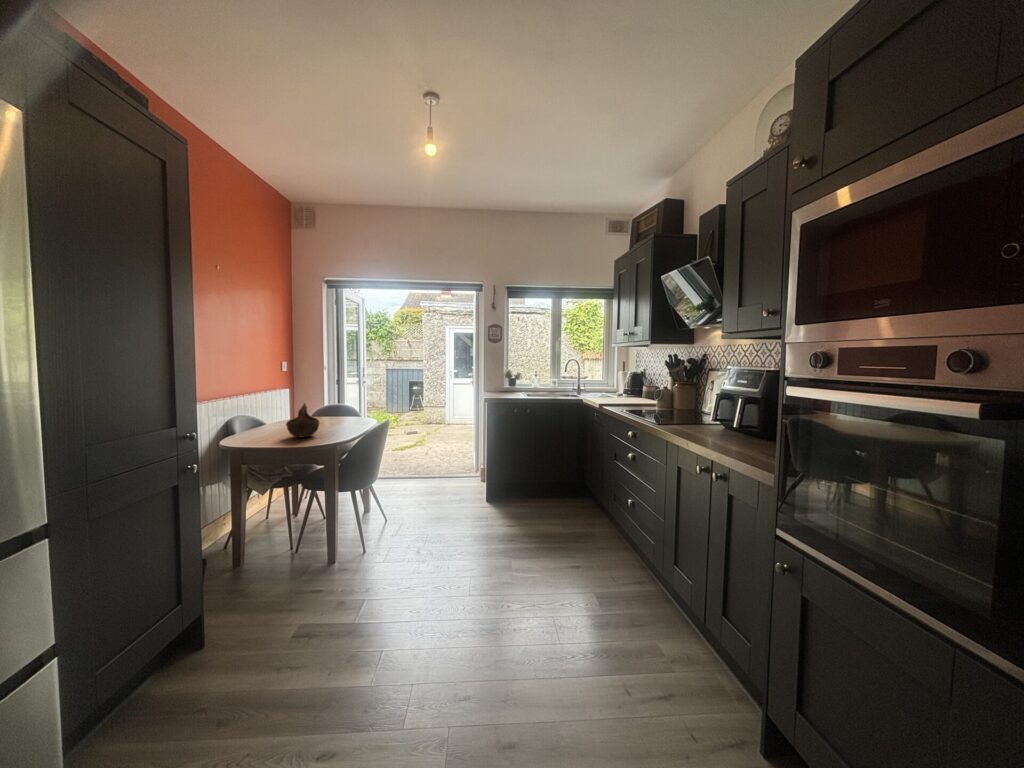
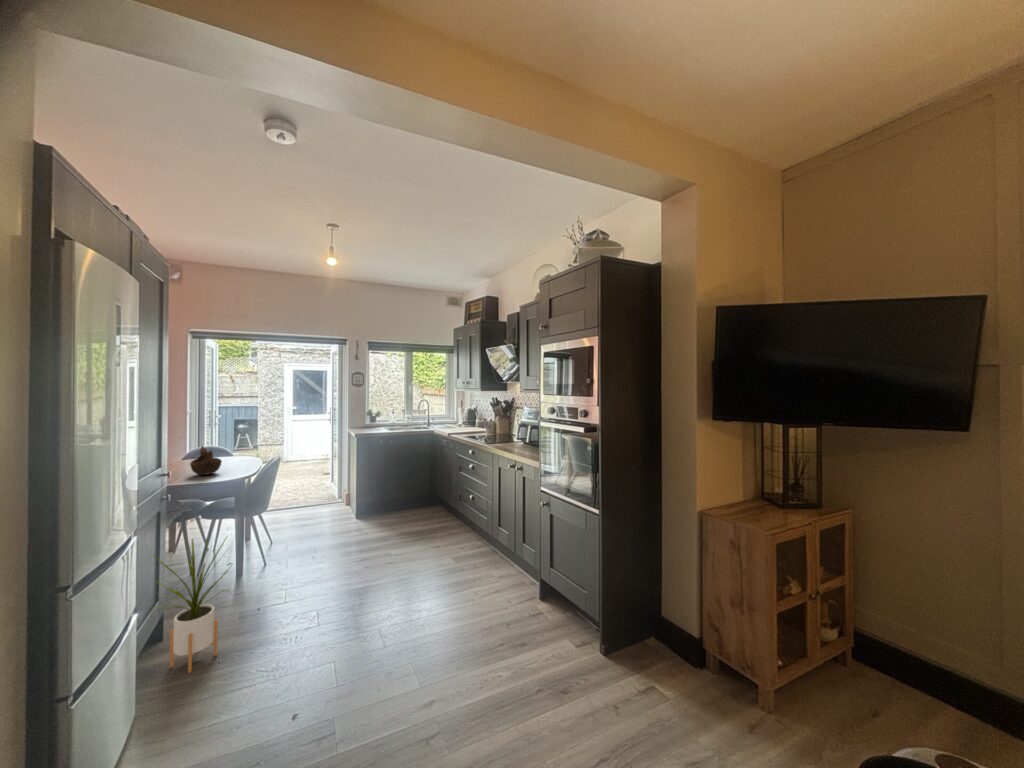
house plant: none [143,521,265,723] -> present [154,539,229,673]

